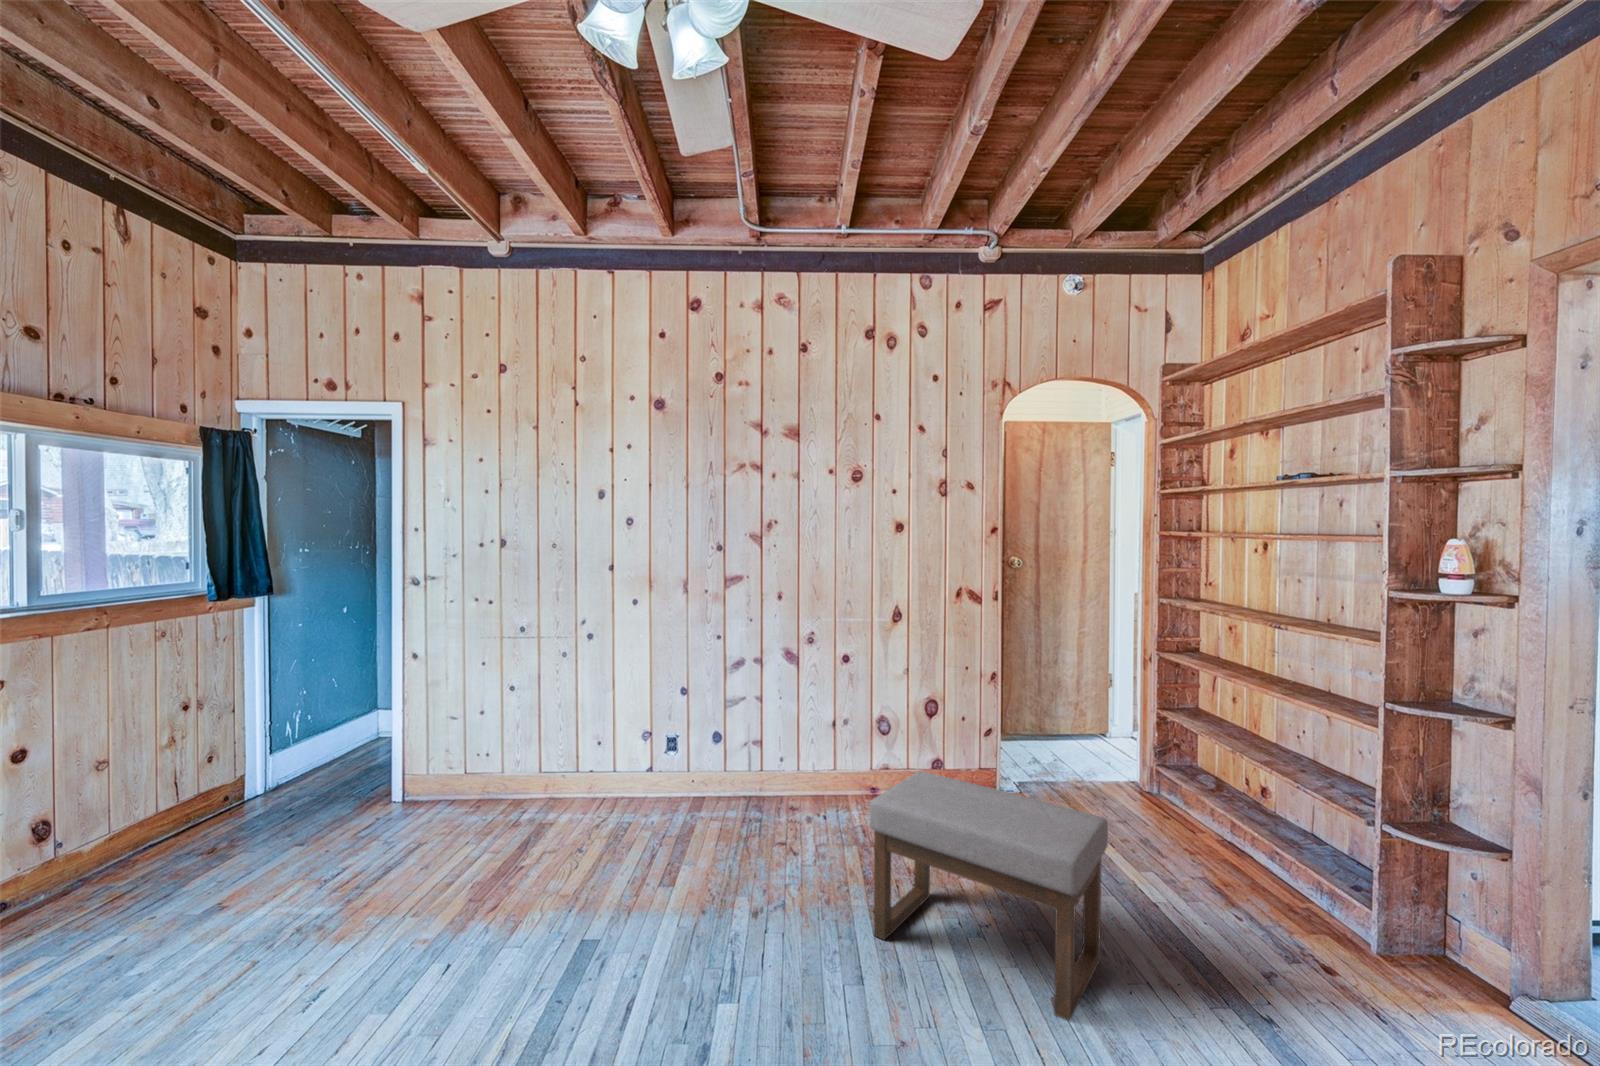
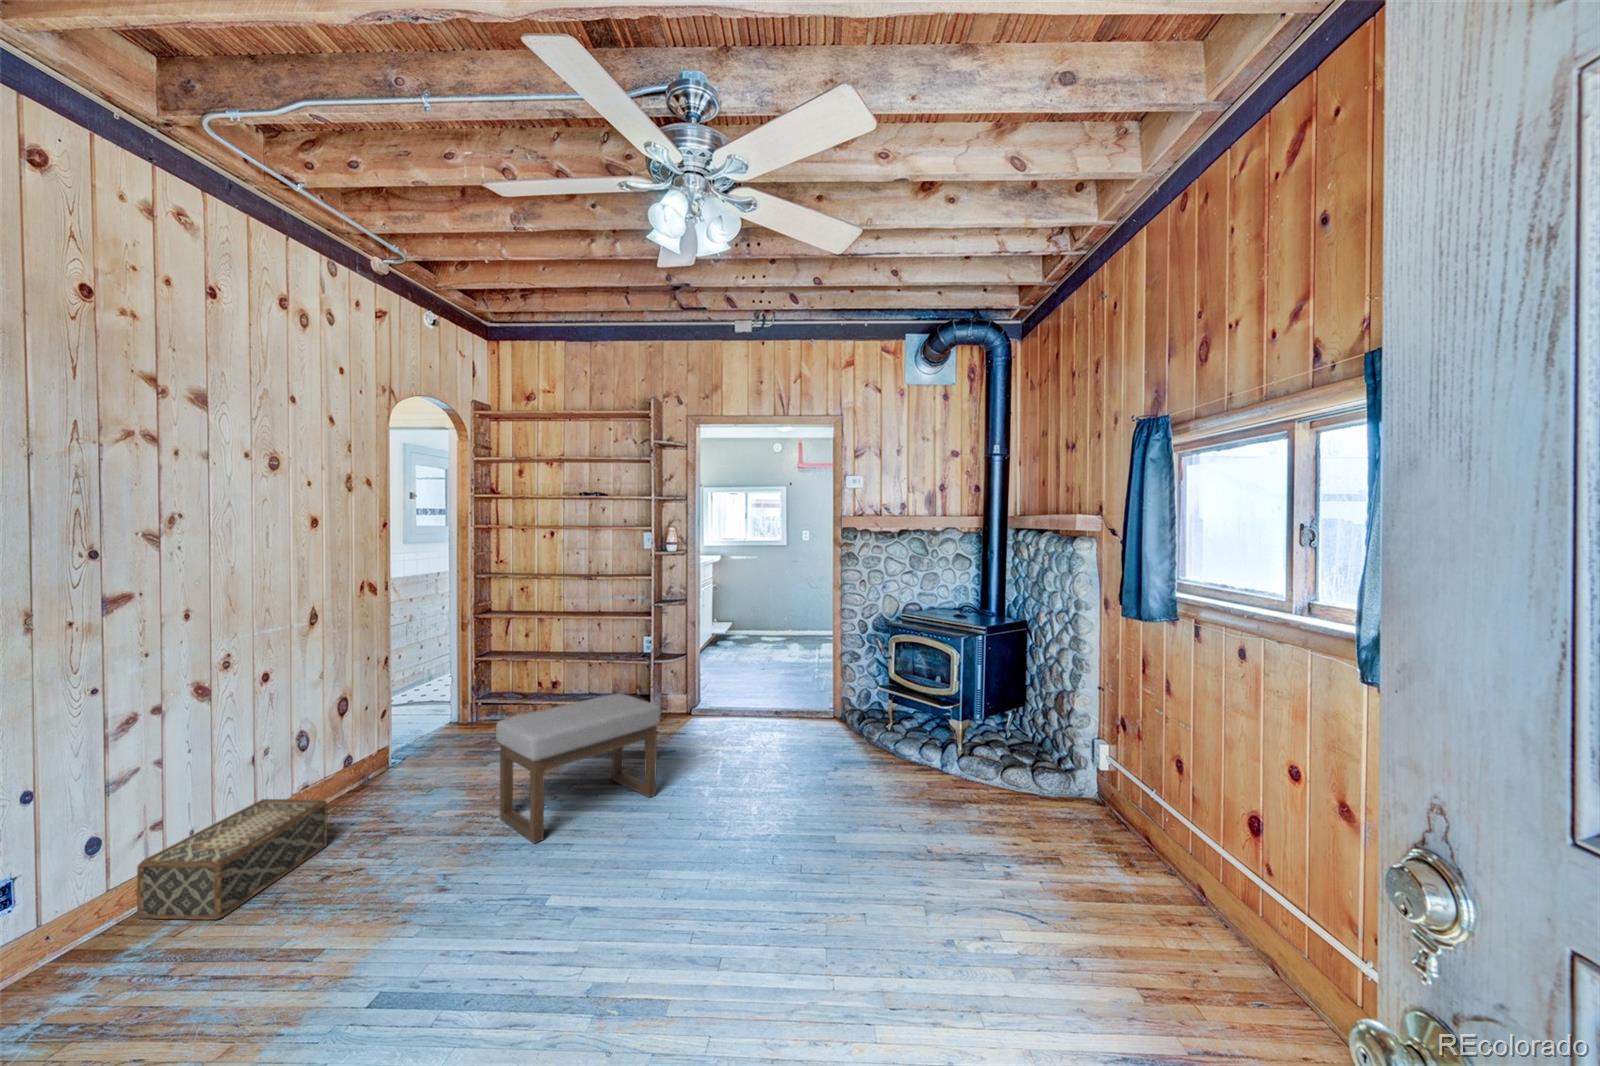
woven basket: none [730,759,837,824] -> present [137,799,327,920]

